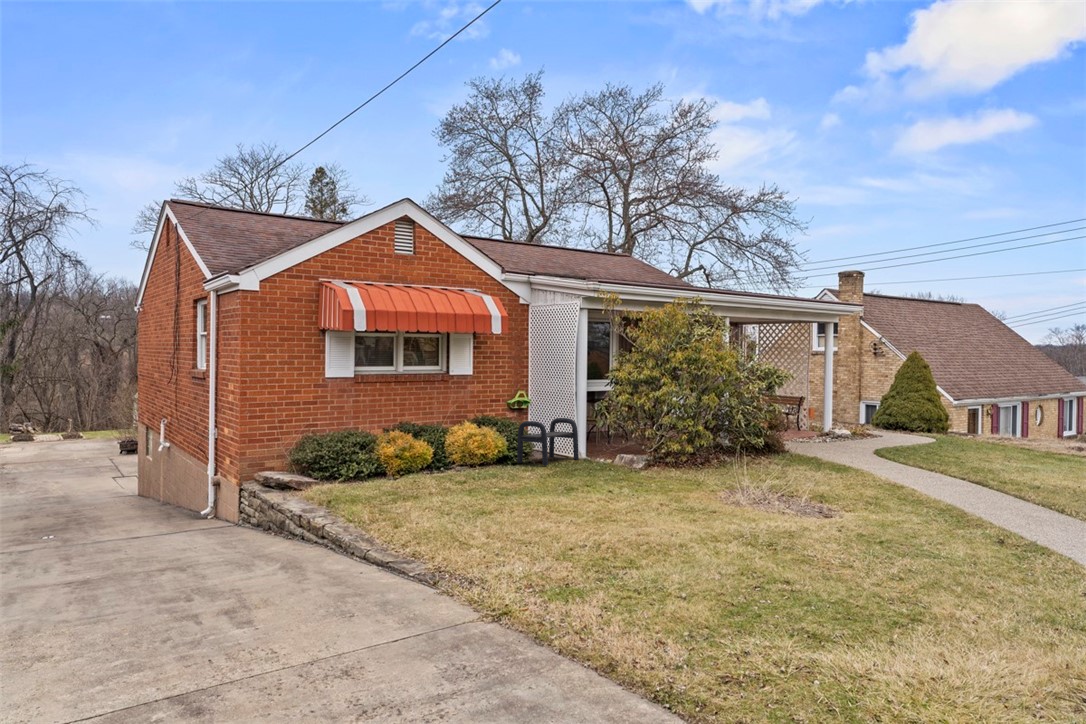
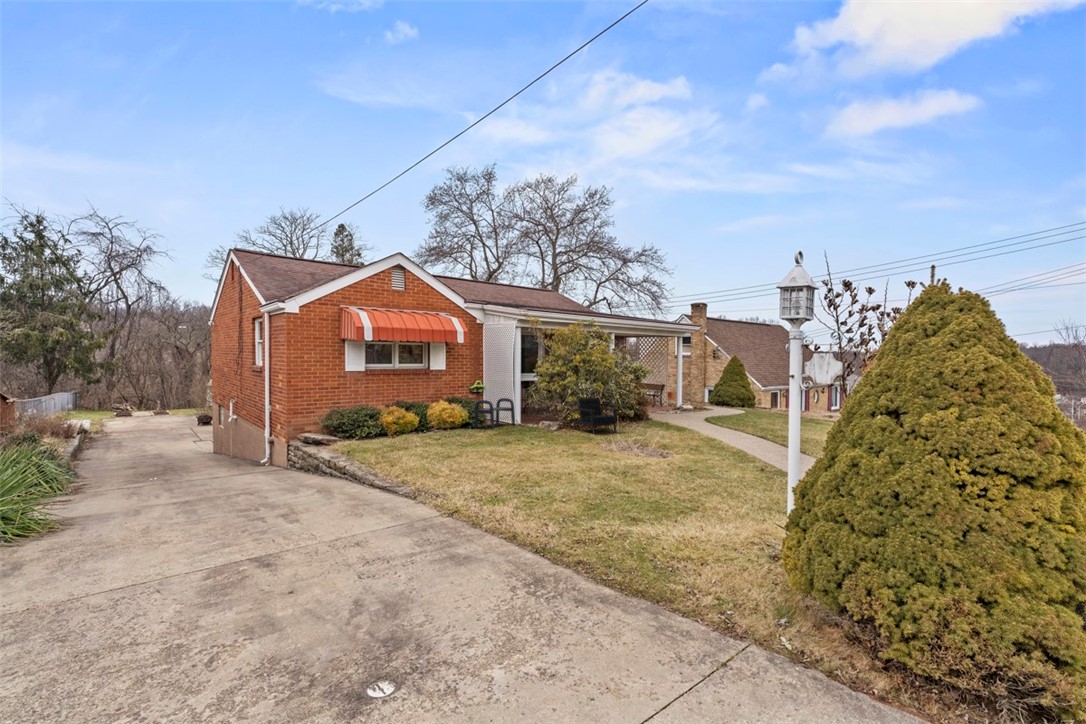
armchair: none [671,418,743,475] -> present [574,398,617,433]

